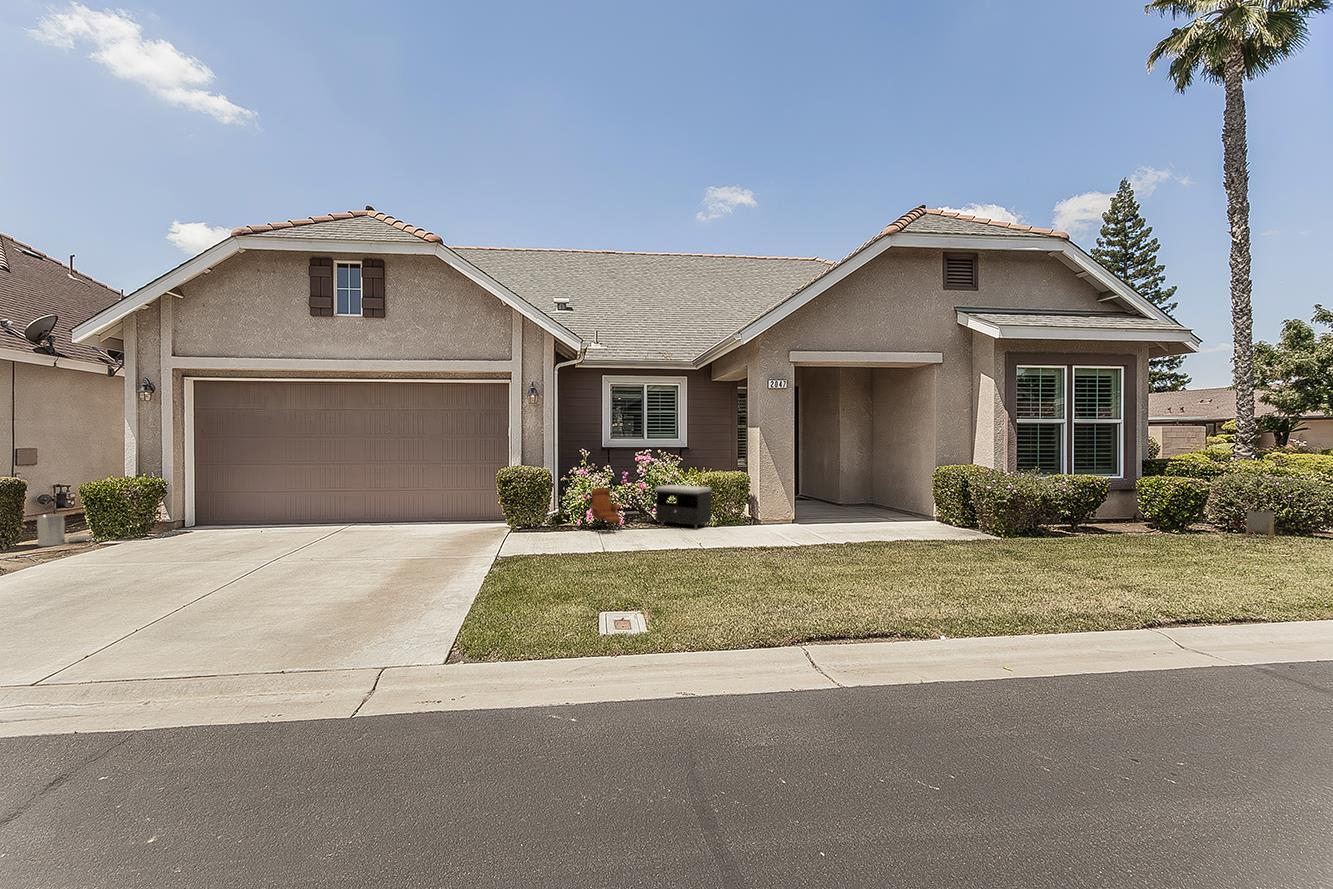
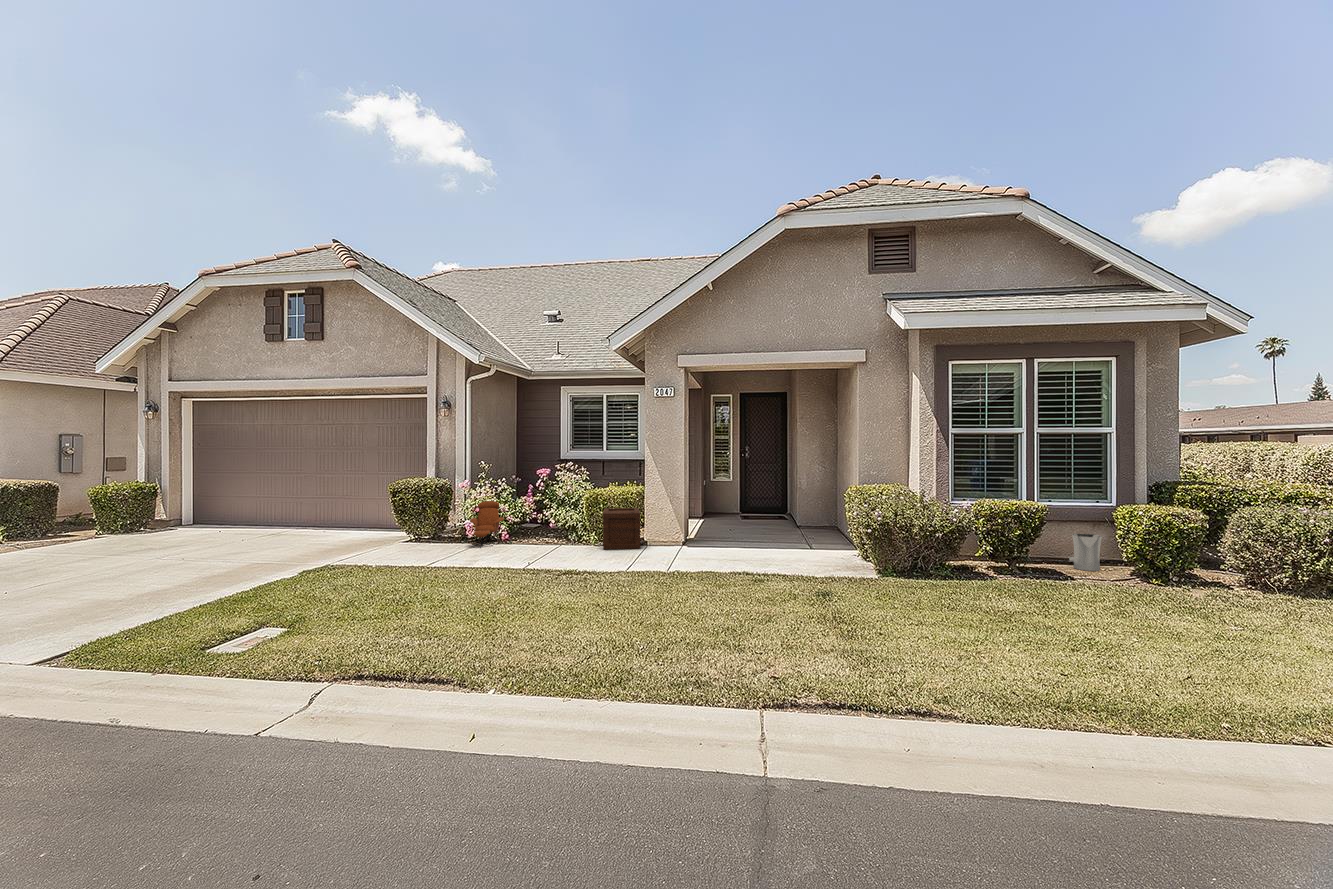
storage bench: present [655,485,712,528] -> none [540,499,594,546]
wooden crate: none [720,491,765,530] -> present [603,508,640,550]
planter: present [1246,510,1274,539] -> none [1261,557,1308,601]
trash can: present [37,514,92,546] -> present [1069,533,1102,571]

